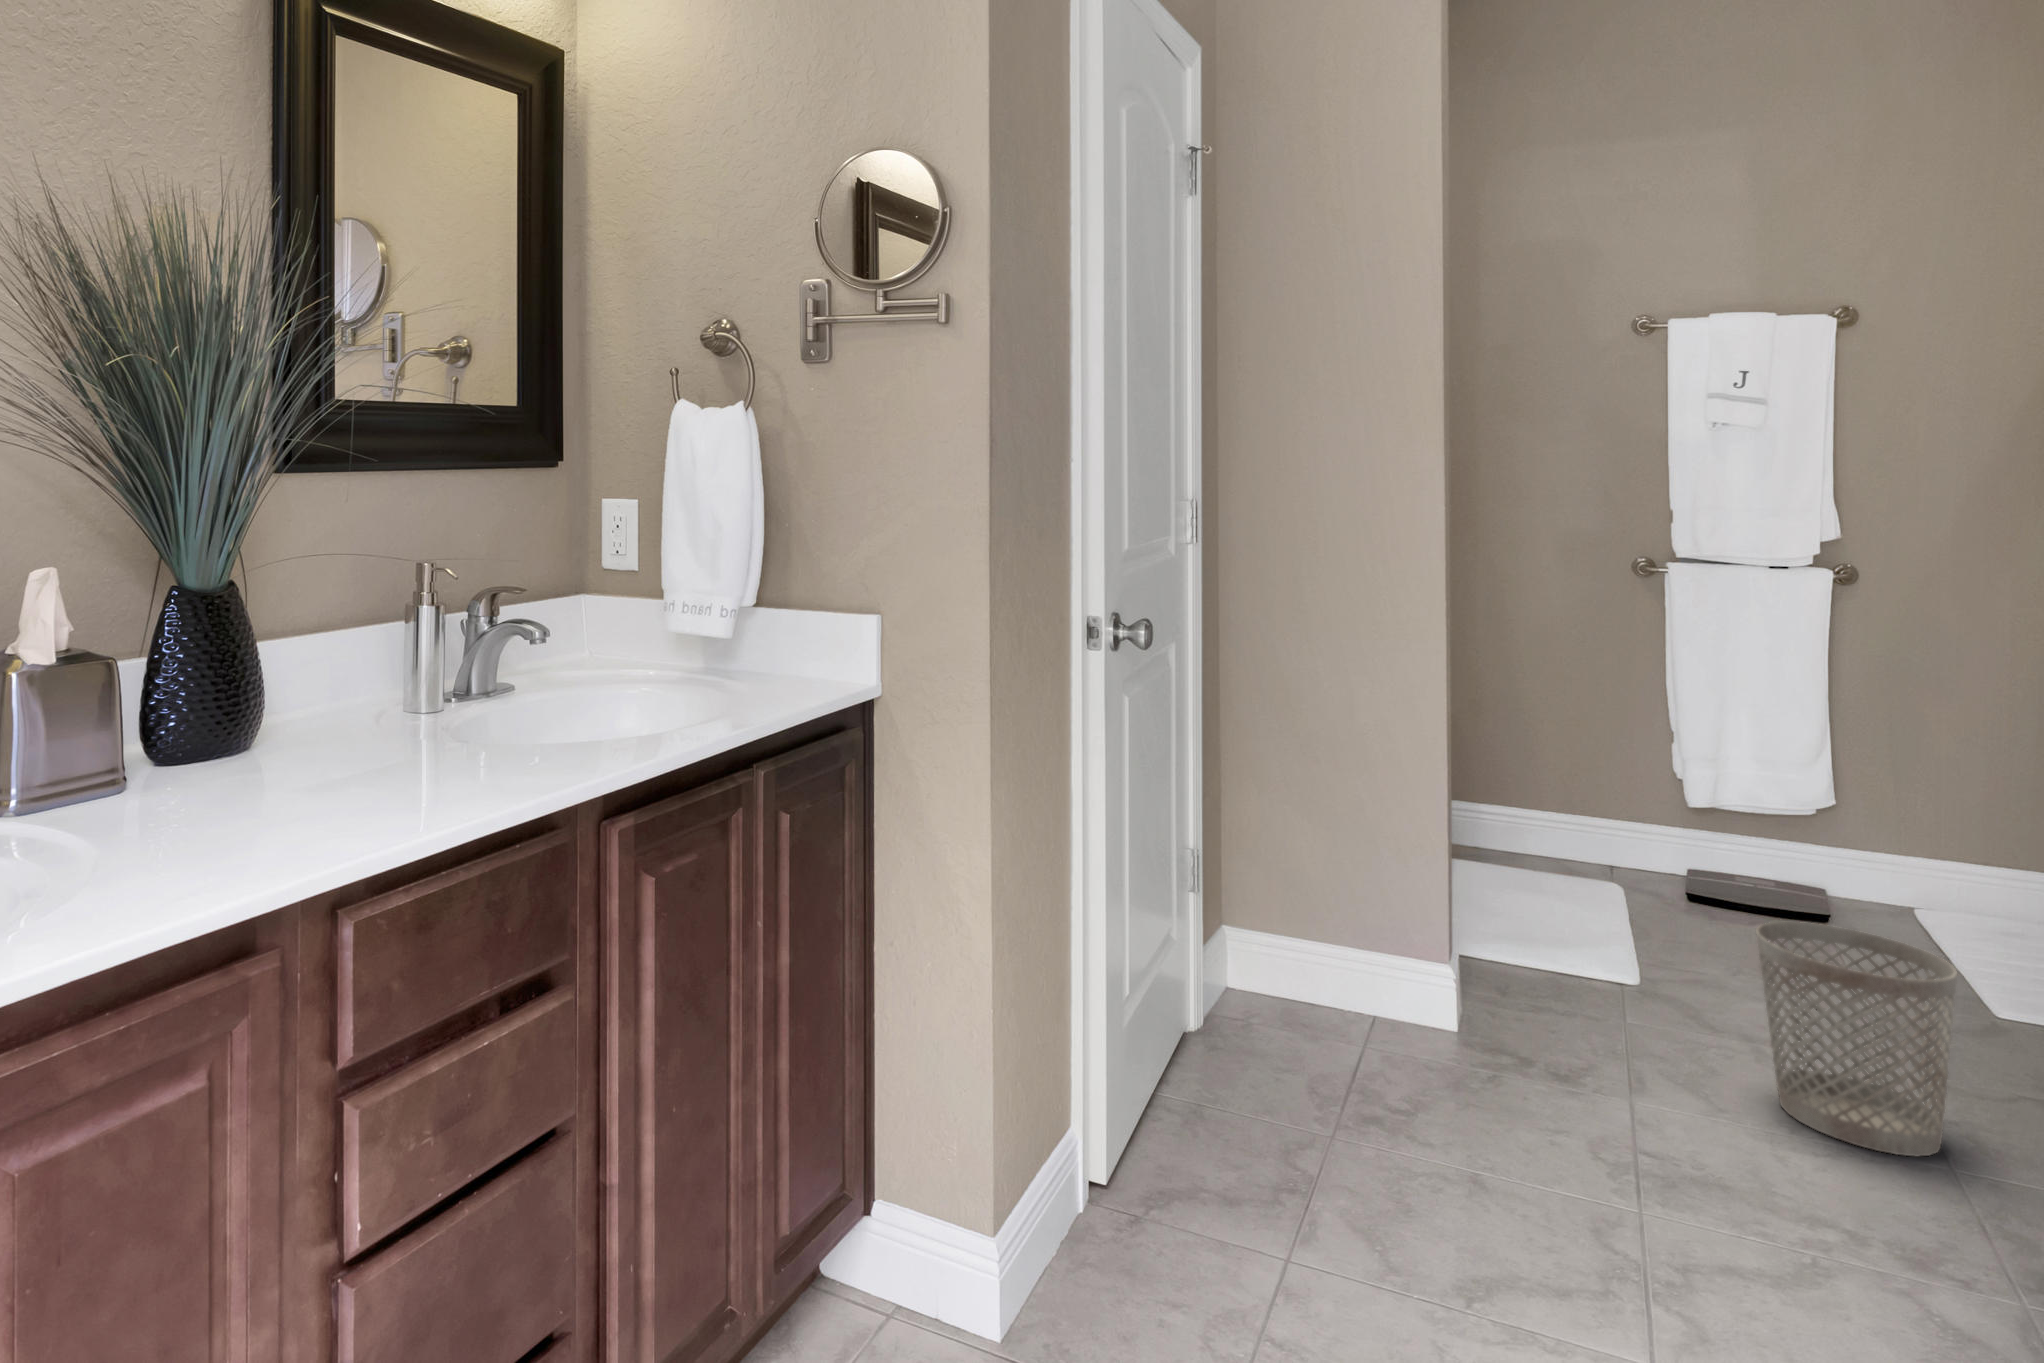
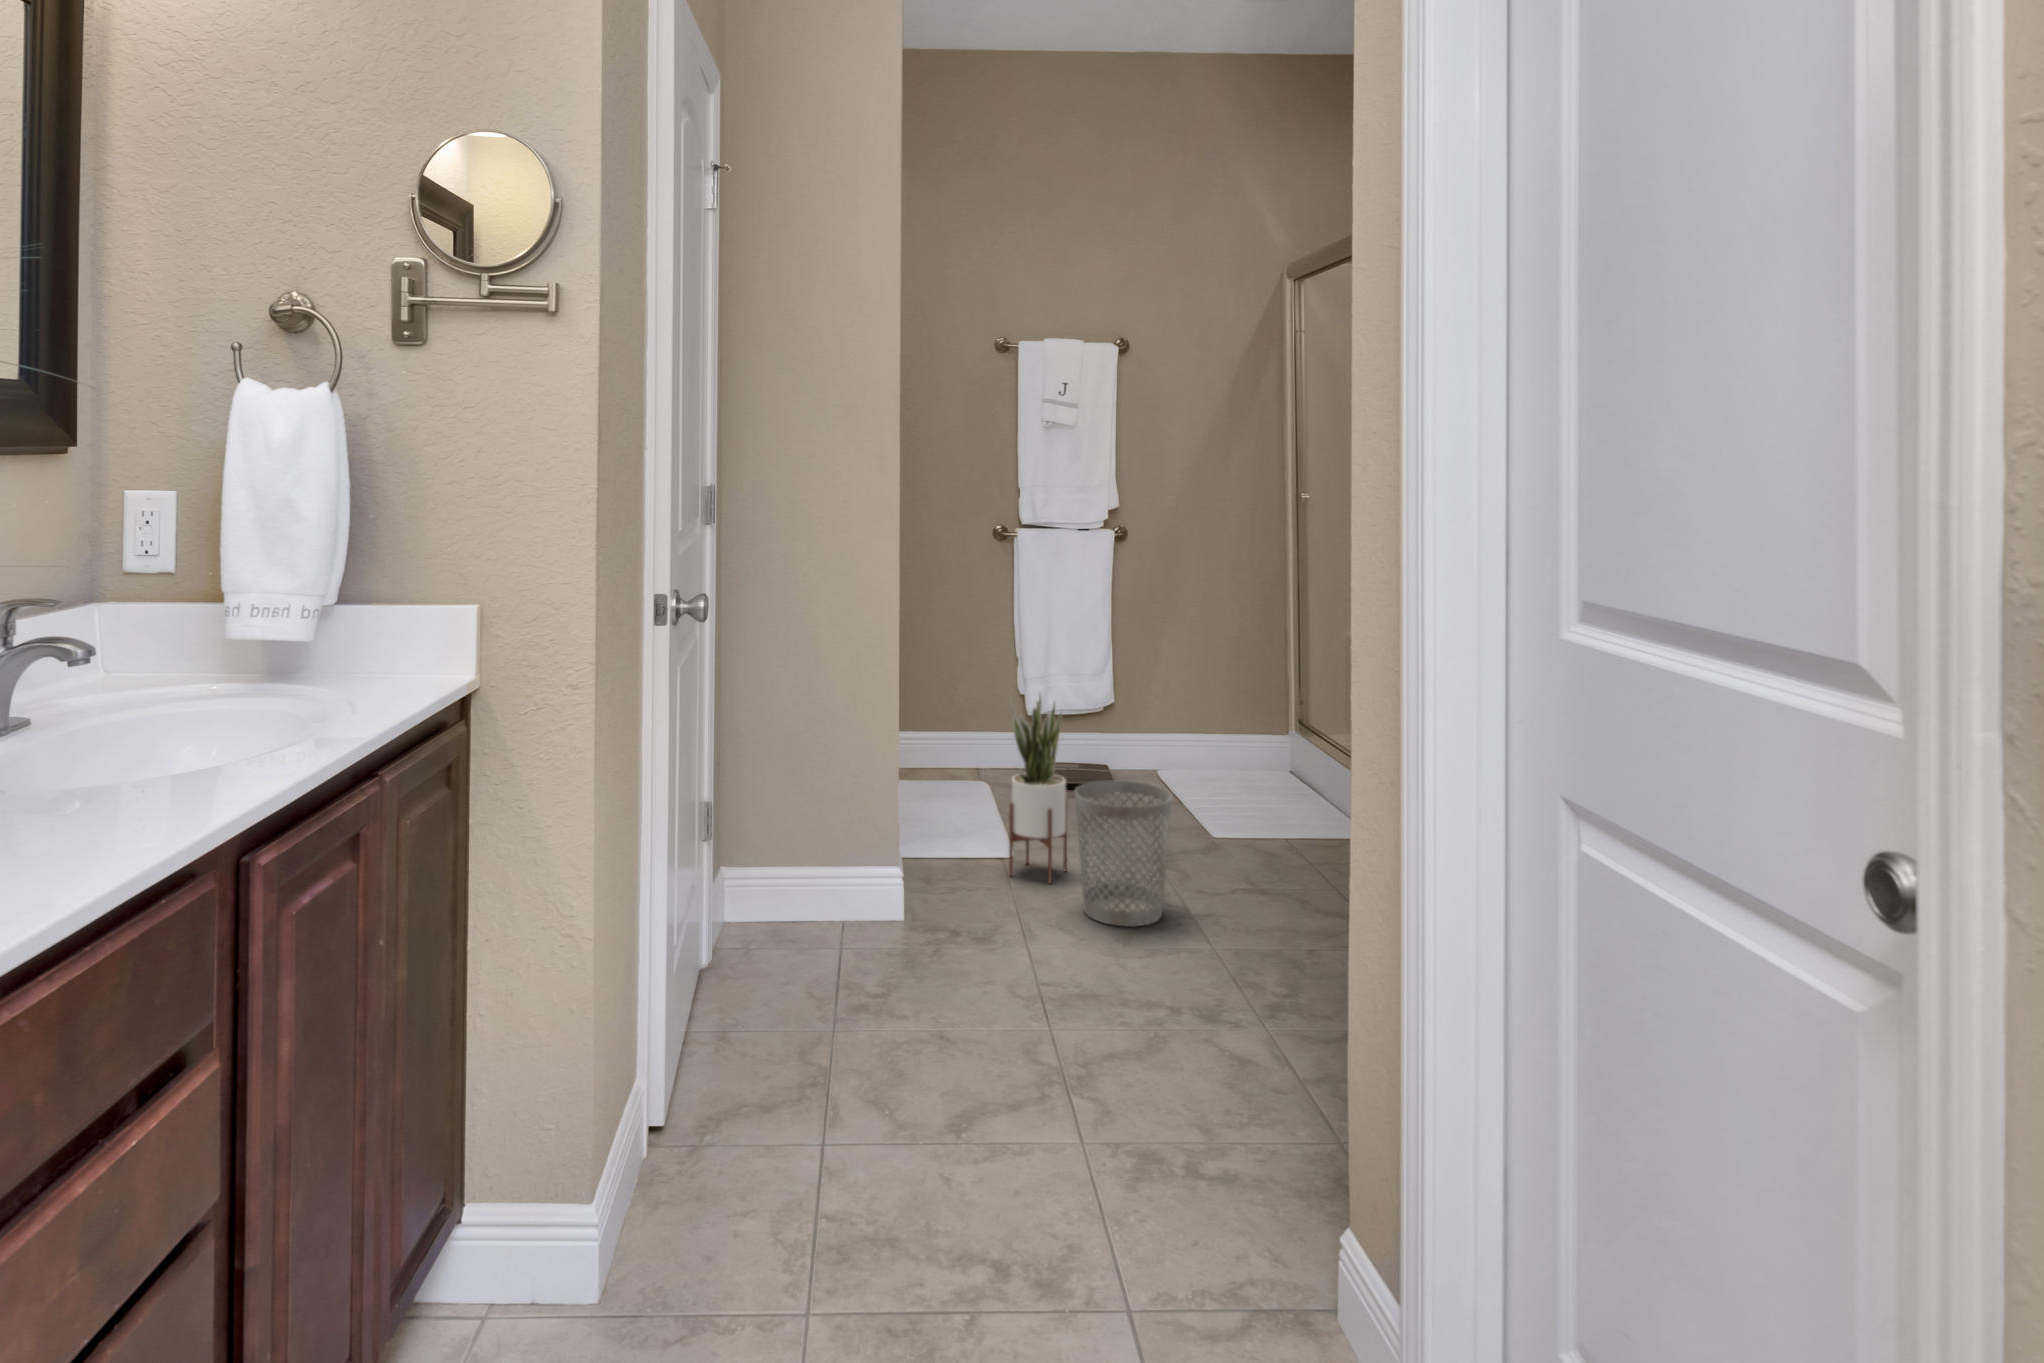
potted plant: none [1635,780,1749,1047] -> present [1009,694,1067,883]

